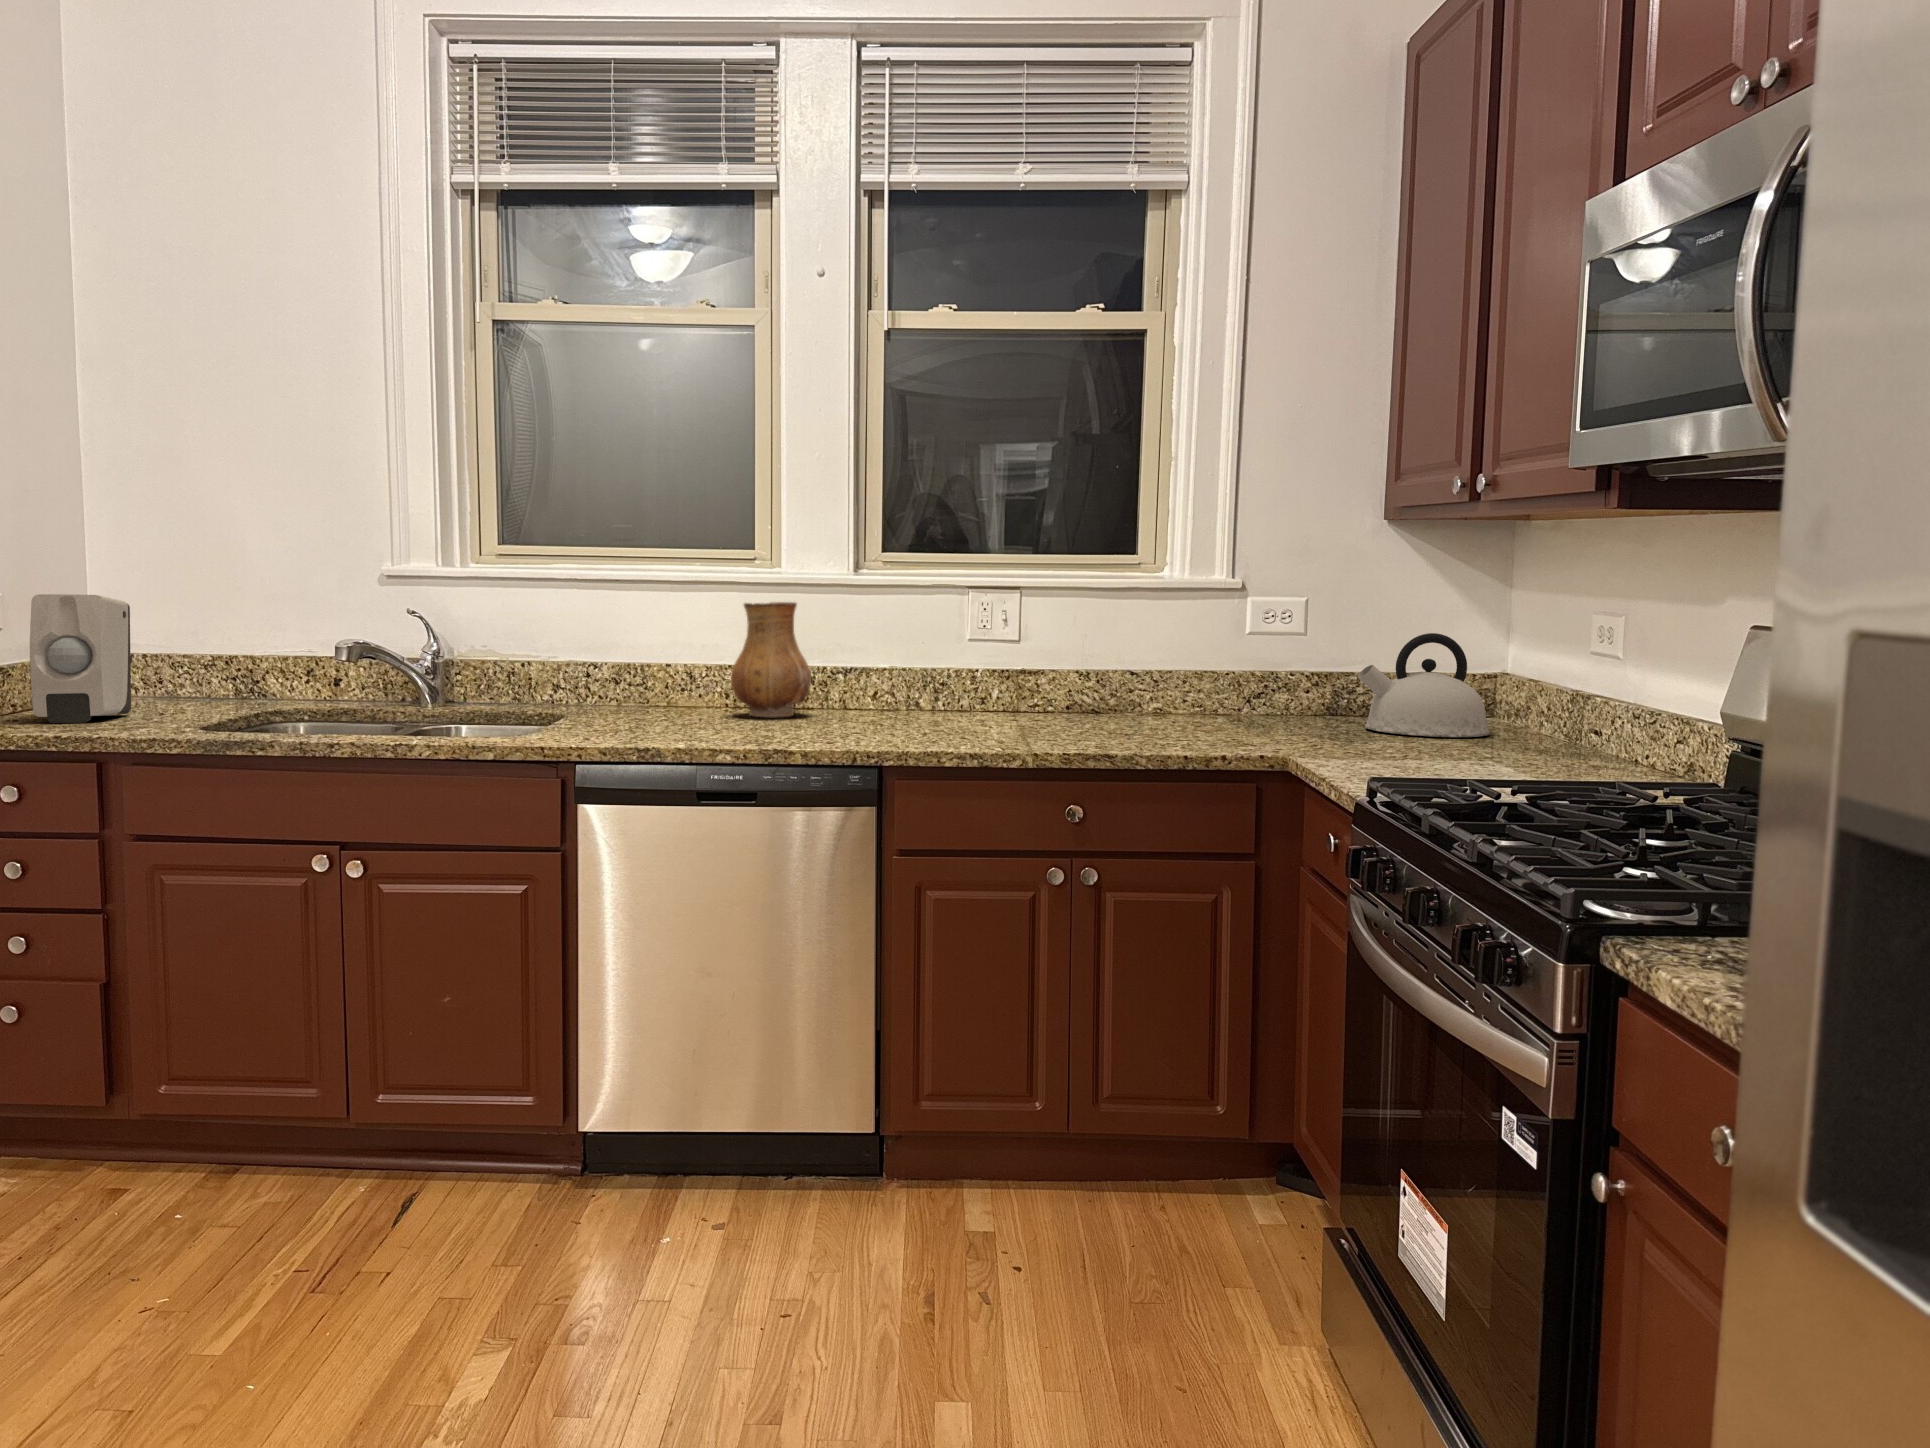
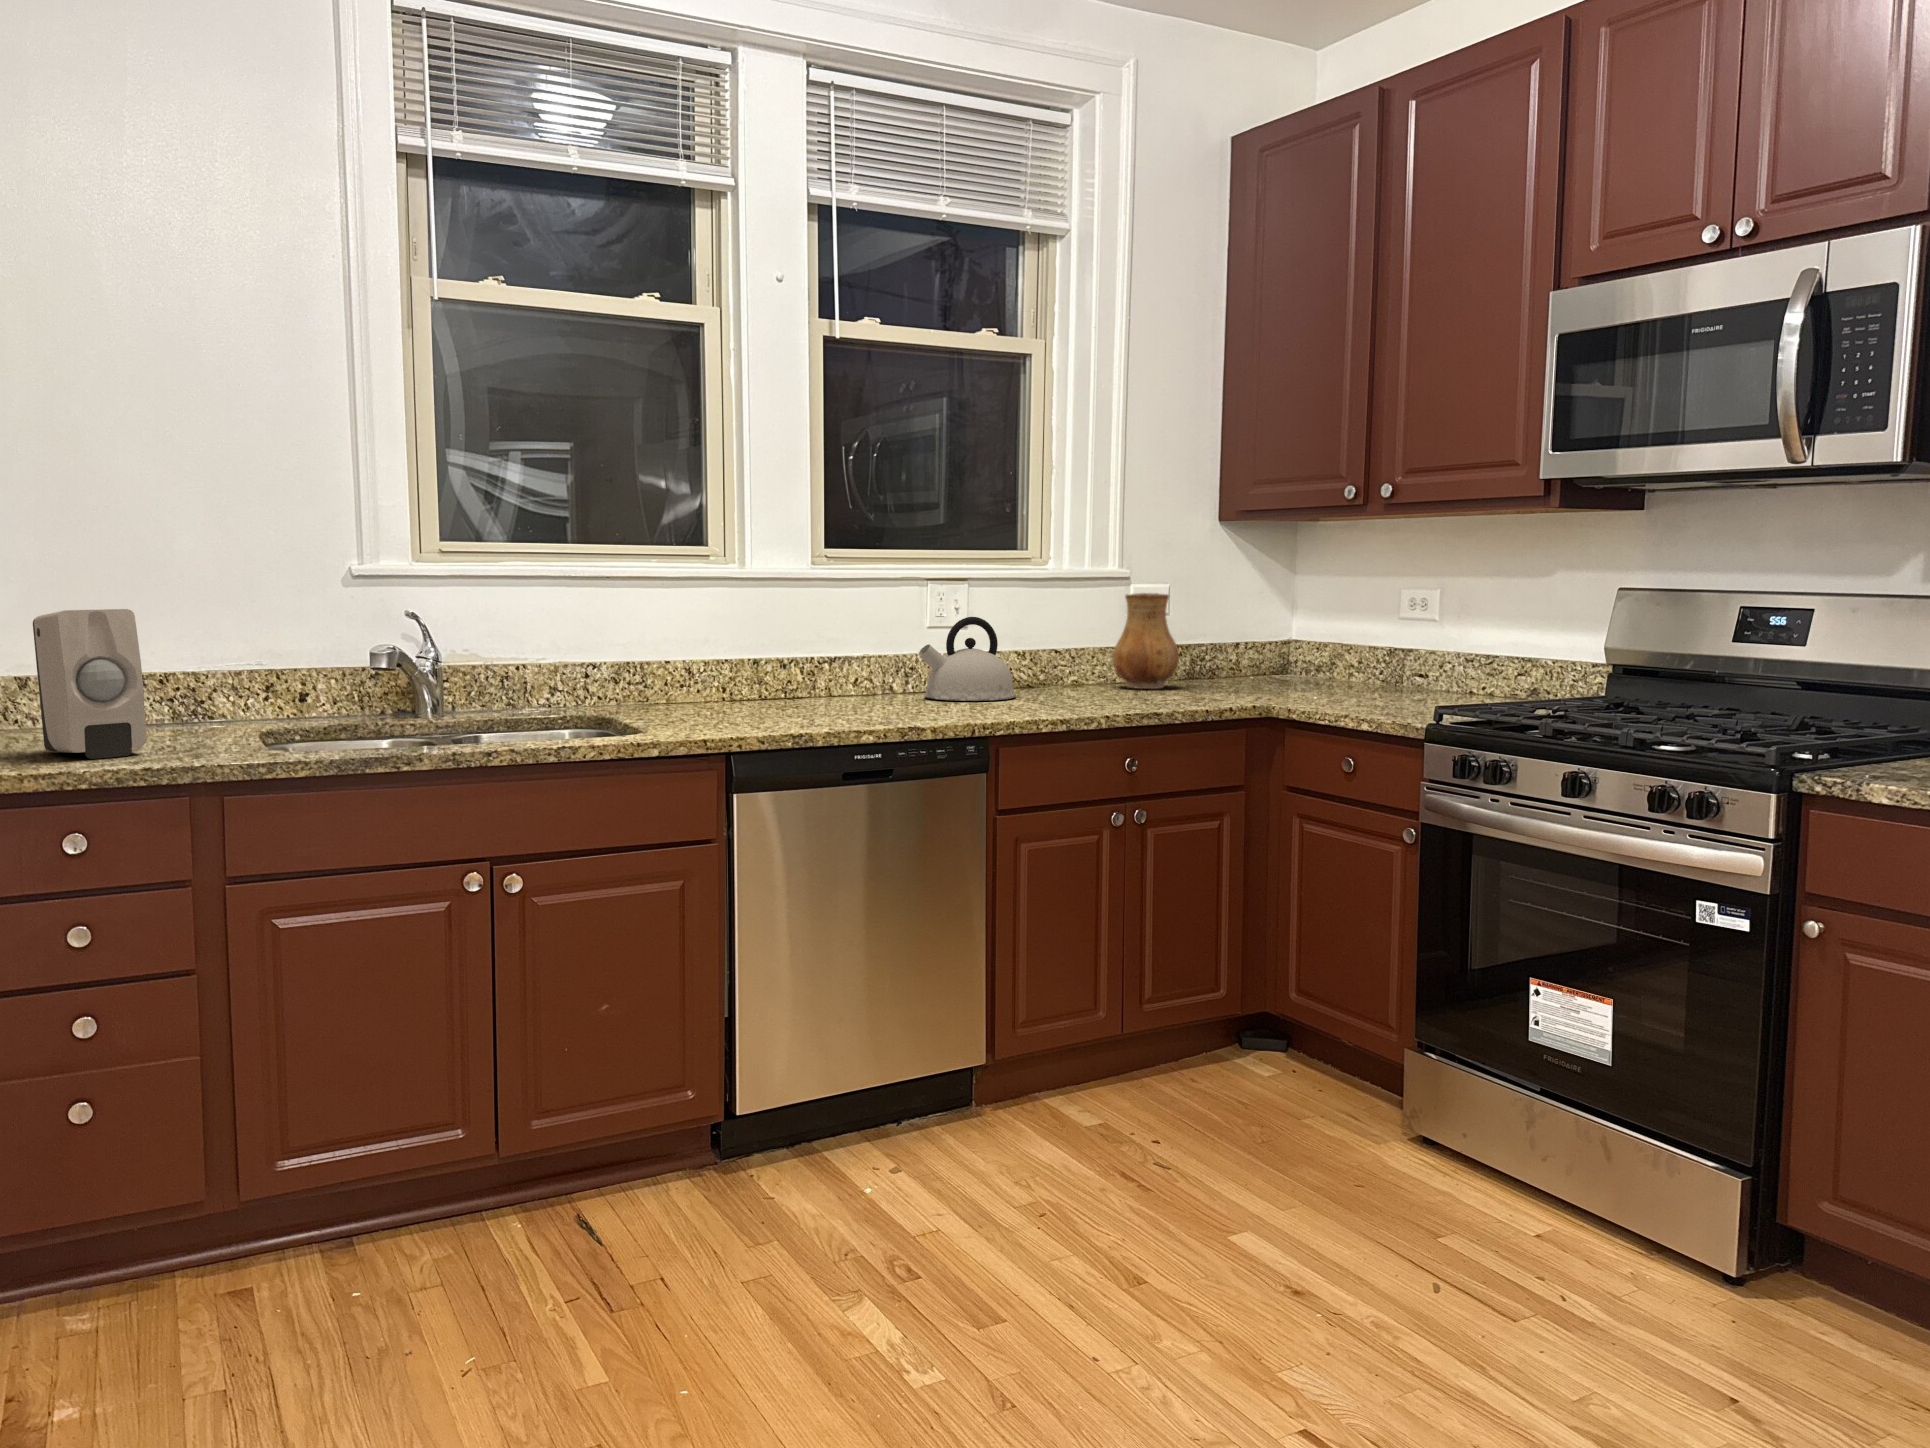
ceramic pitcher: present [731,602,811,717] -> present [1112,593,1179,689]
kettle: present [1358,633,1490,737] -> present [919,617,1016,701]

